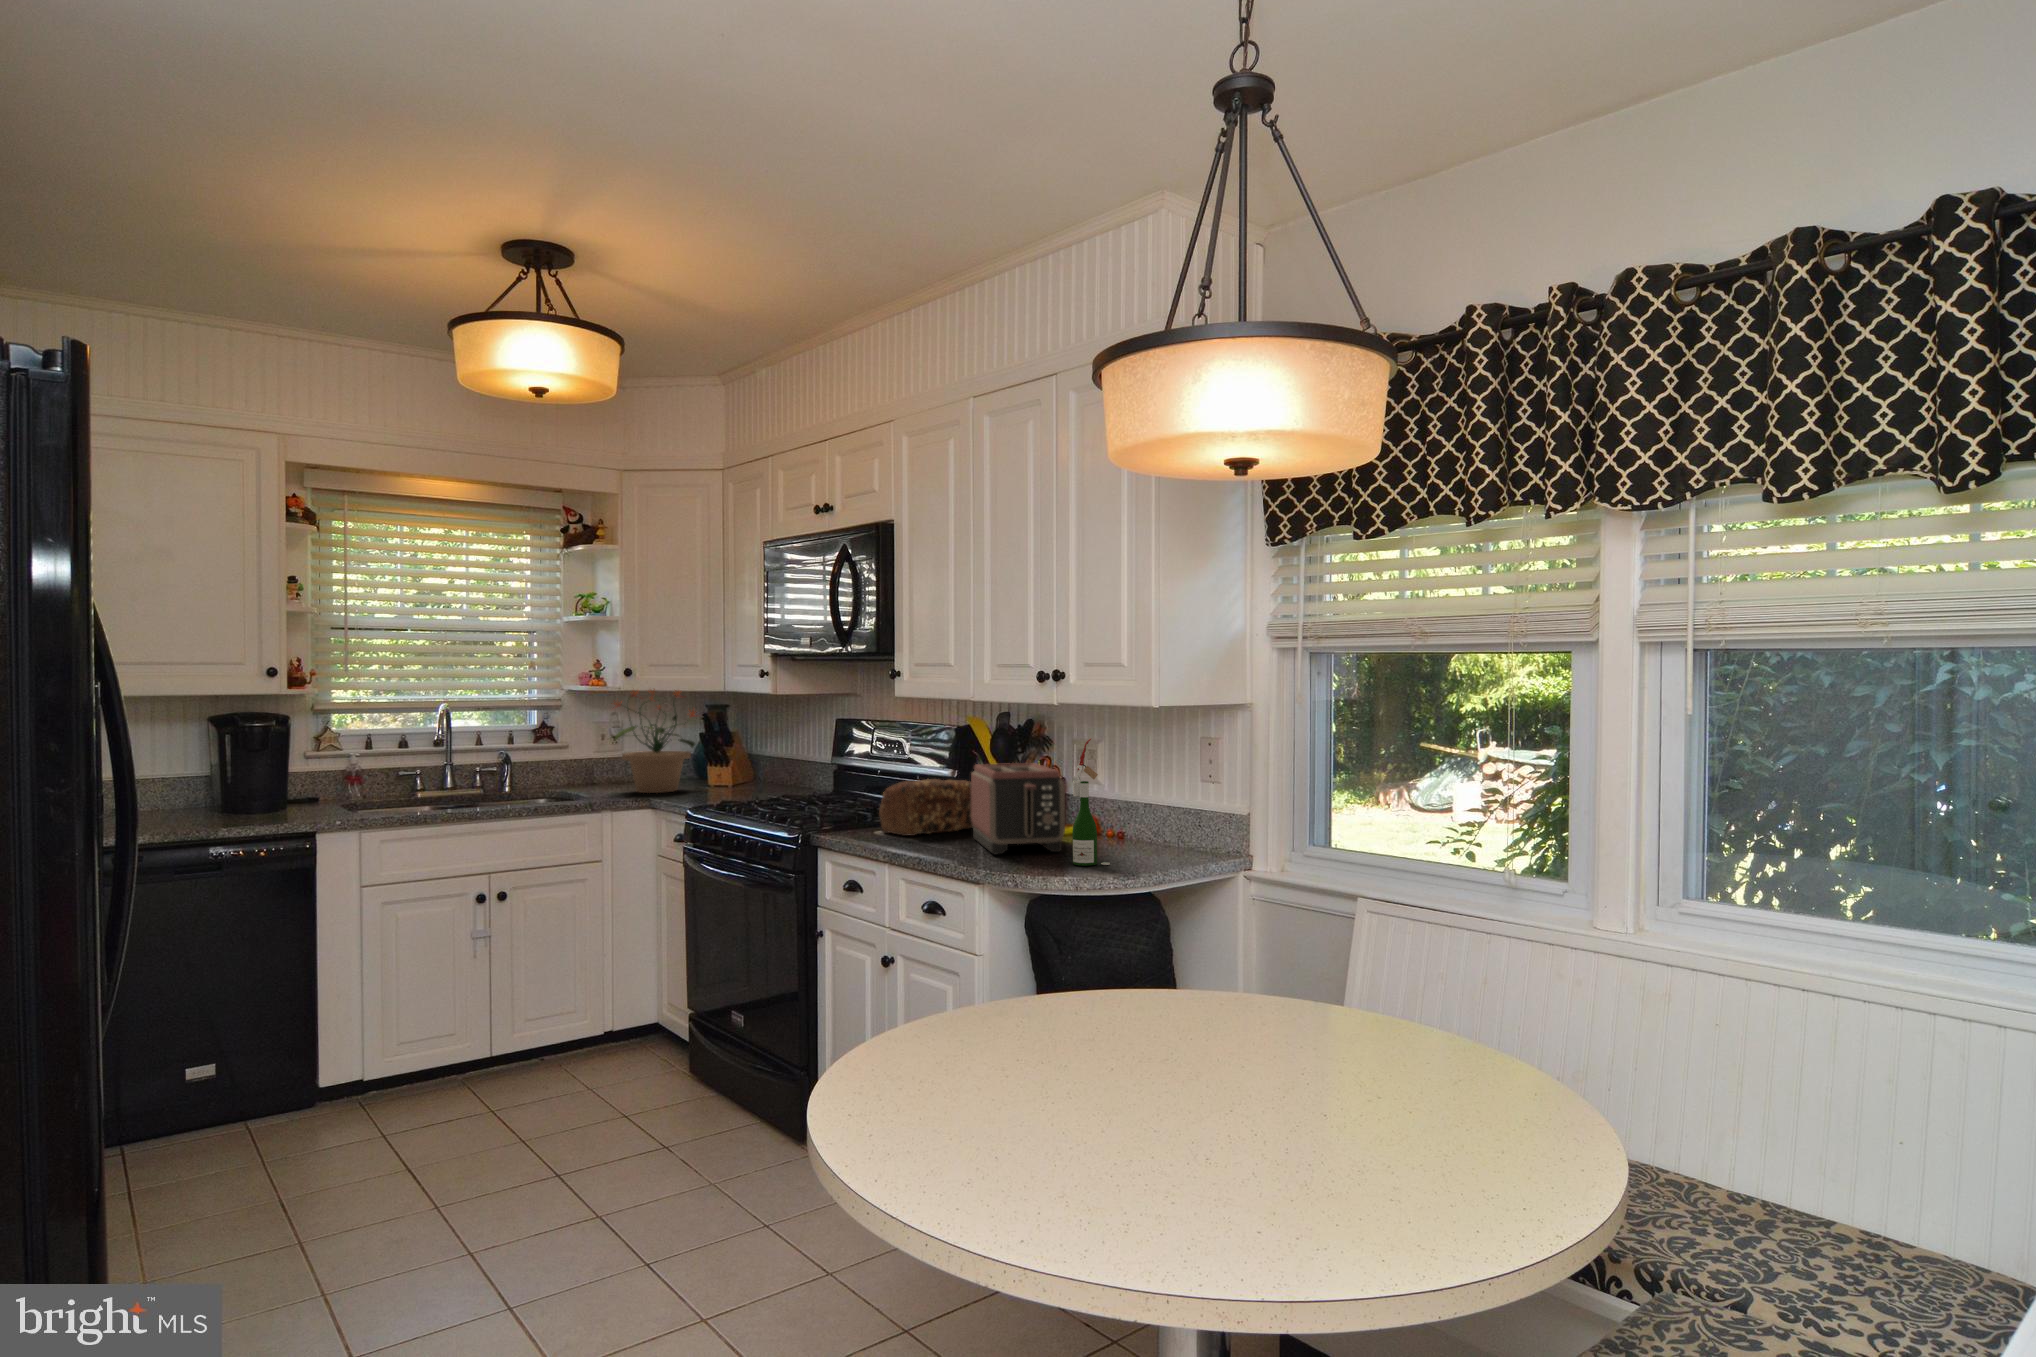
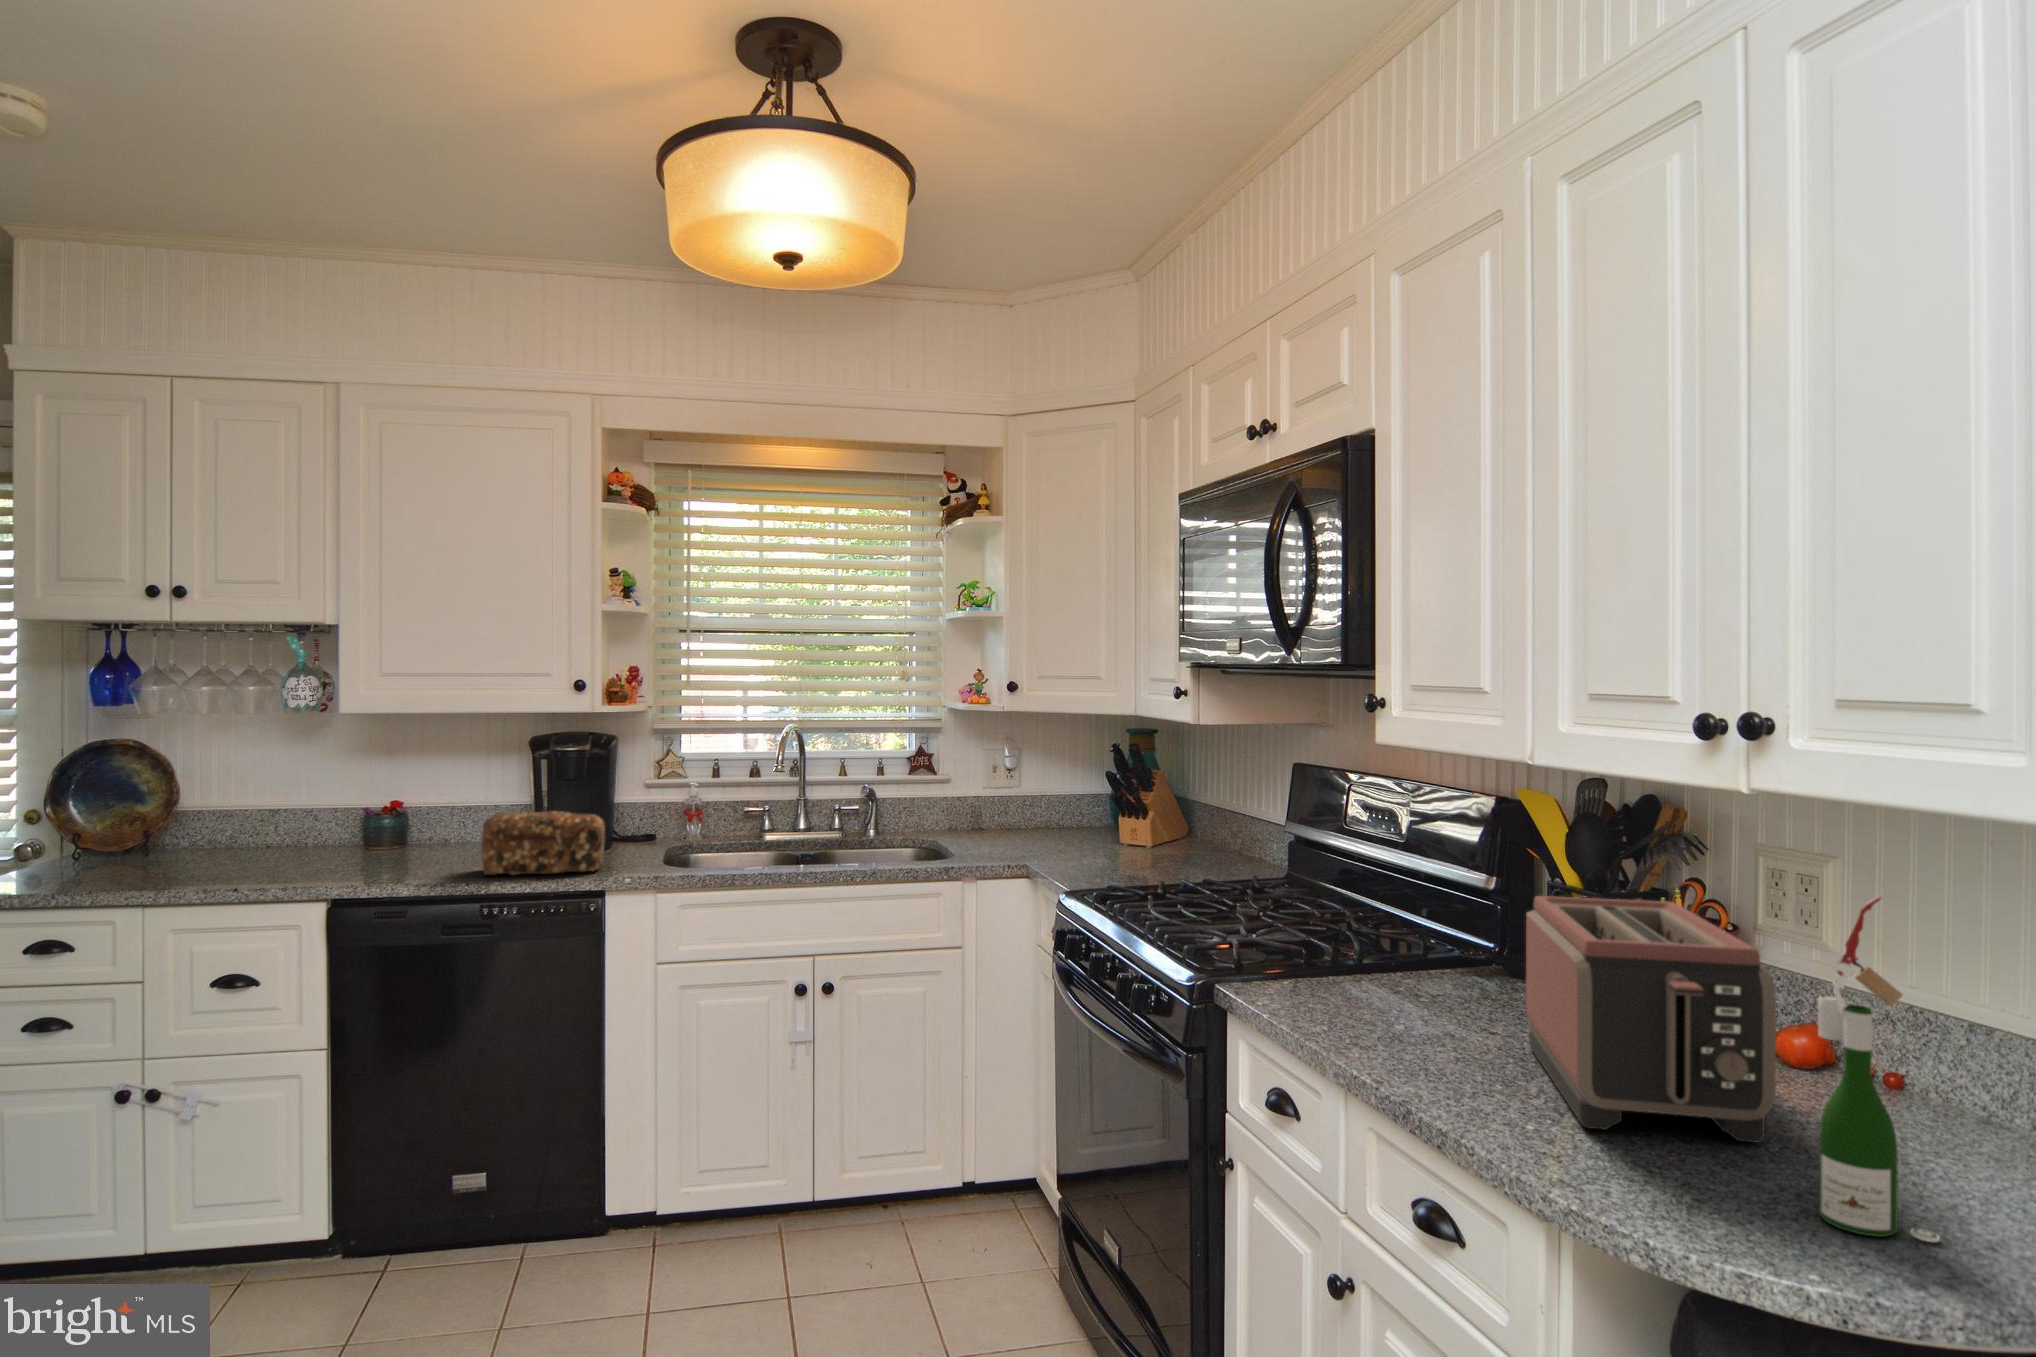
potted plant: present [614,689,696,793] -> none [982,707,1102,855]
bread loaf: present [879,779,973,836] -> present [481,811,605,876]

